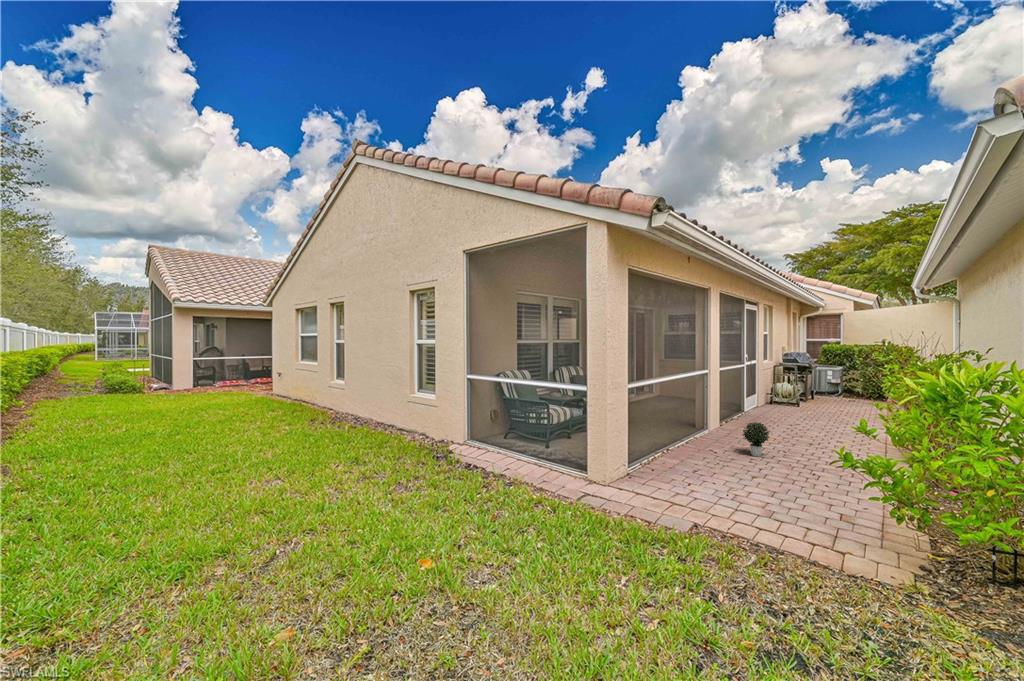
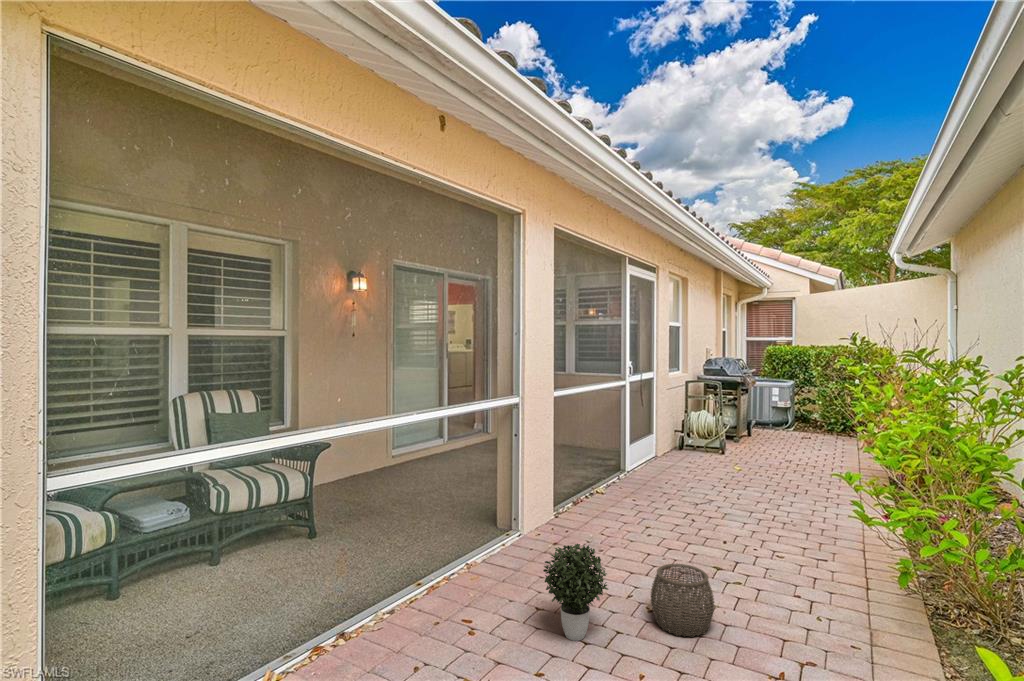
woven basket: none [785,433,814,458] -> present [651,564,714,637]

